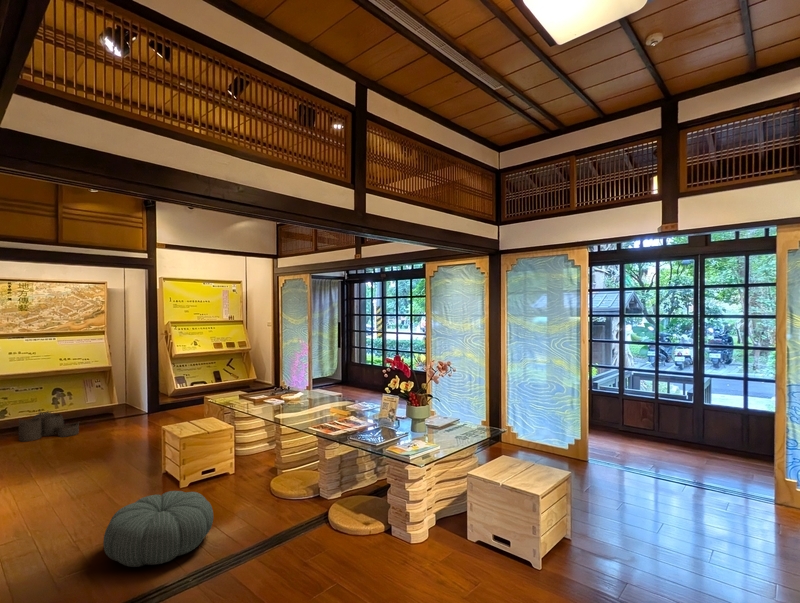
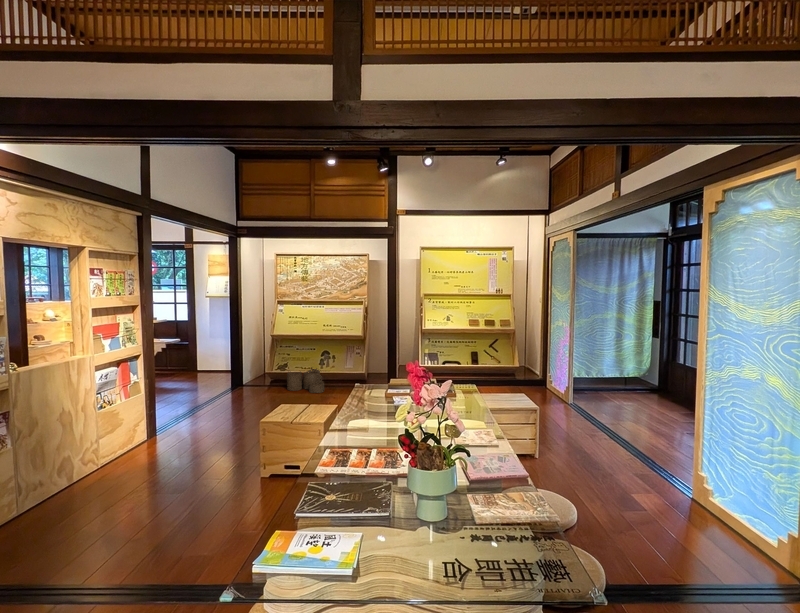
pouf: present [103,491,213,567] -> none [52,475,188,564]

